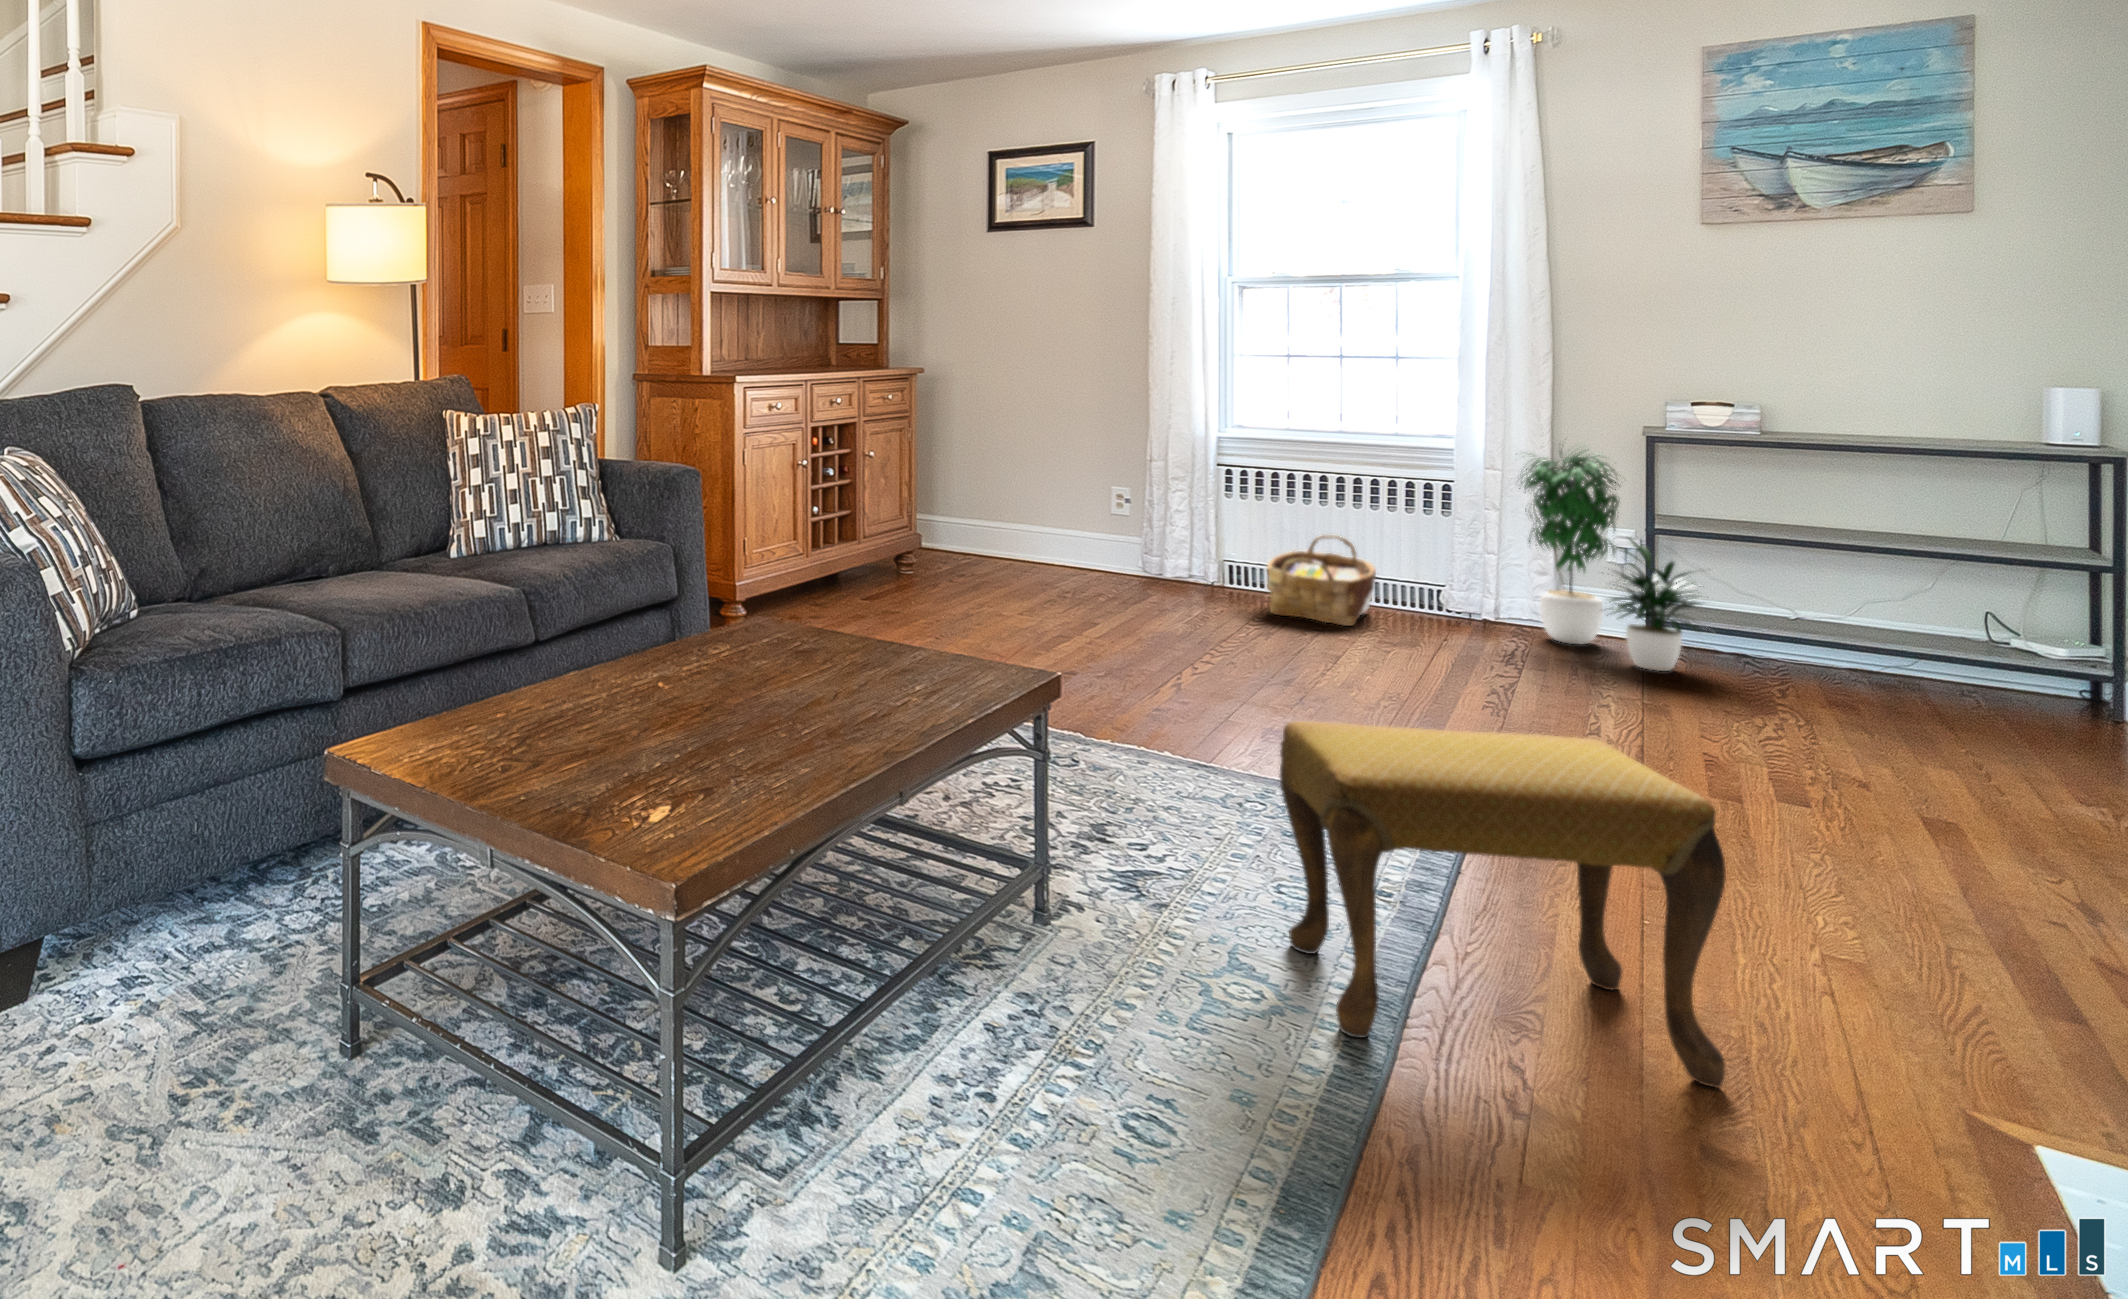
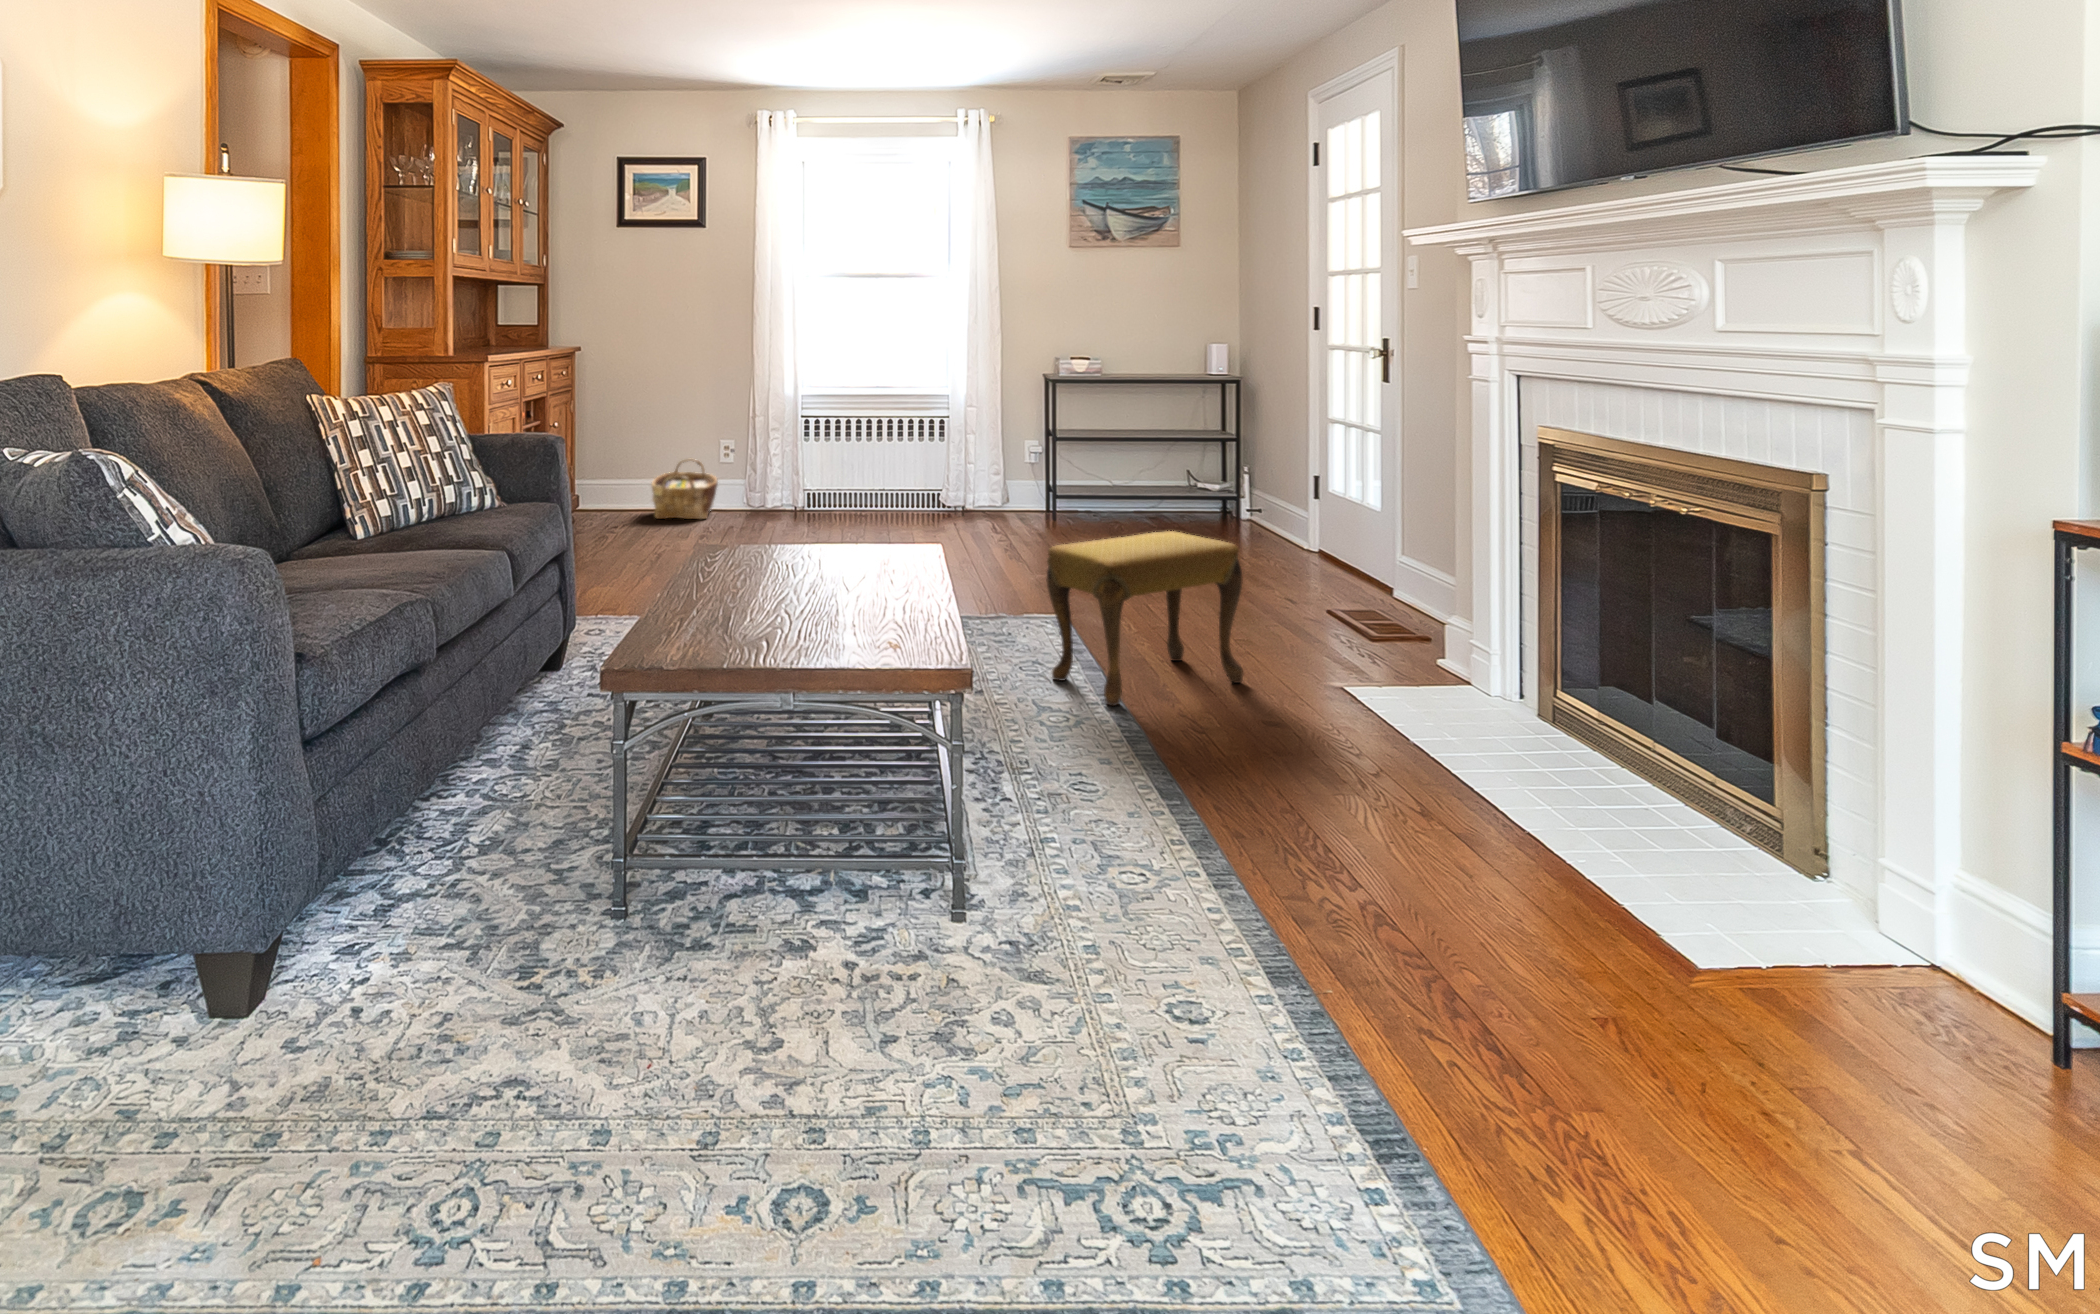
potted plant: present [1519,449,1708,671] -> none [988,381,1096,523]
woven basket: present [1267,535,1376,626] -> present [651,459,718,519]

